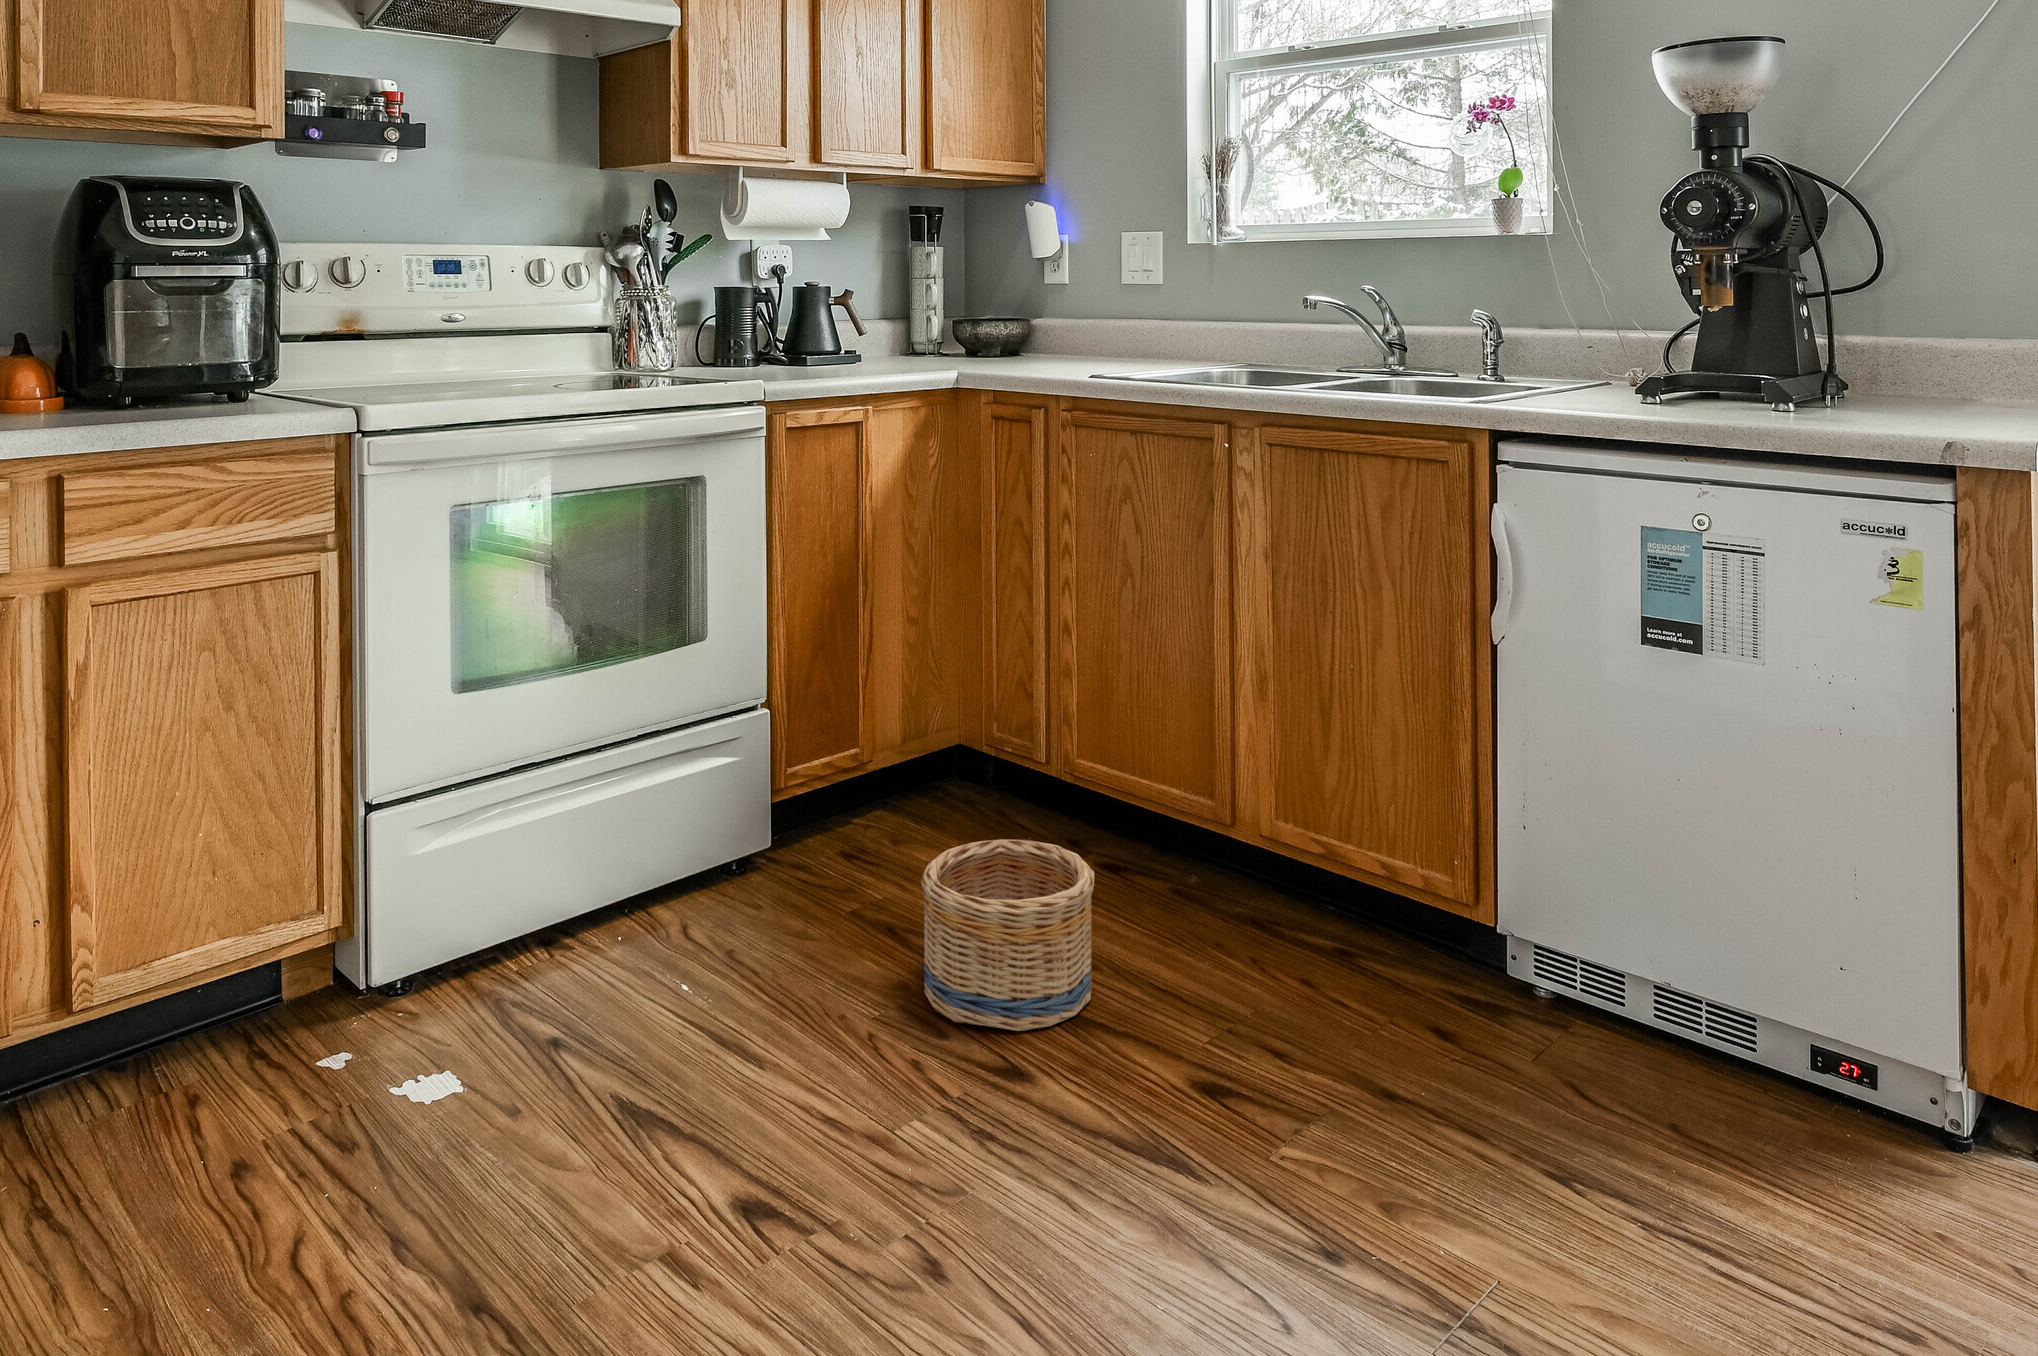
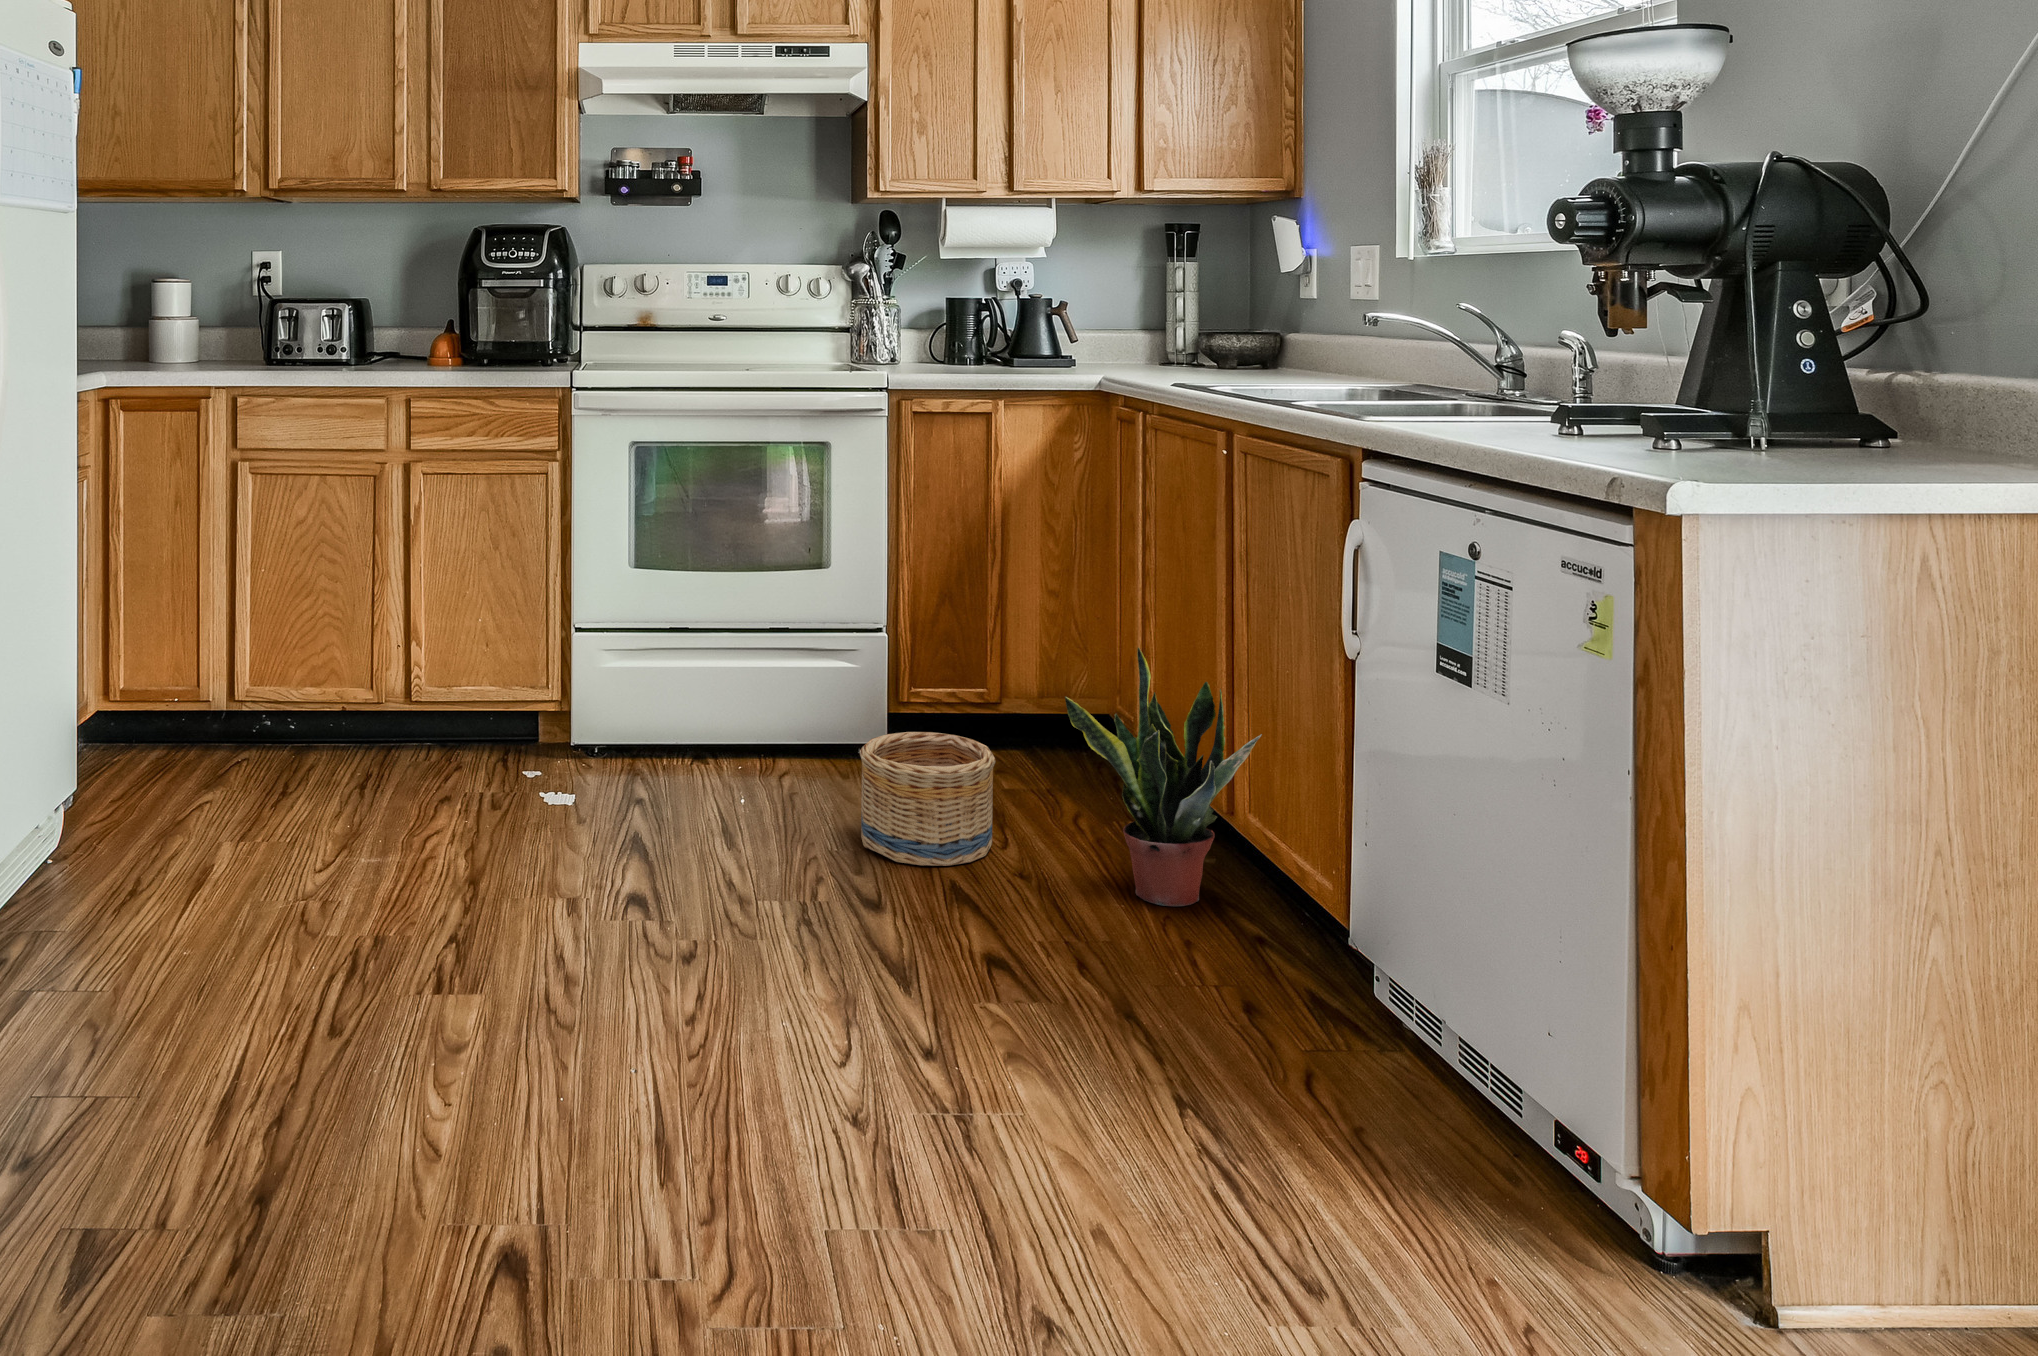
potted plant: none [1227,692,1413,989] -> present [1065,648,1262,906]

